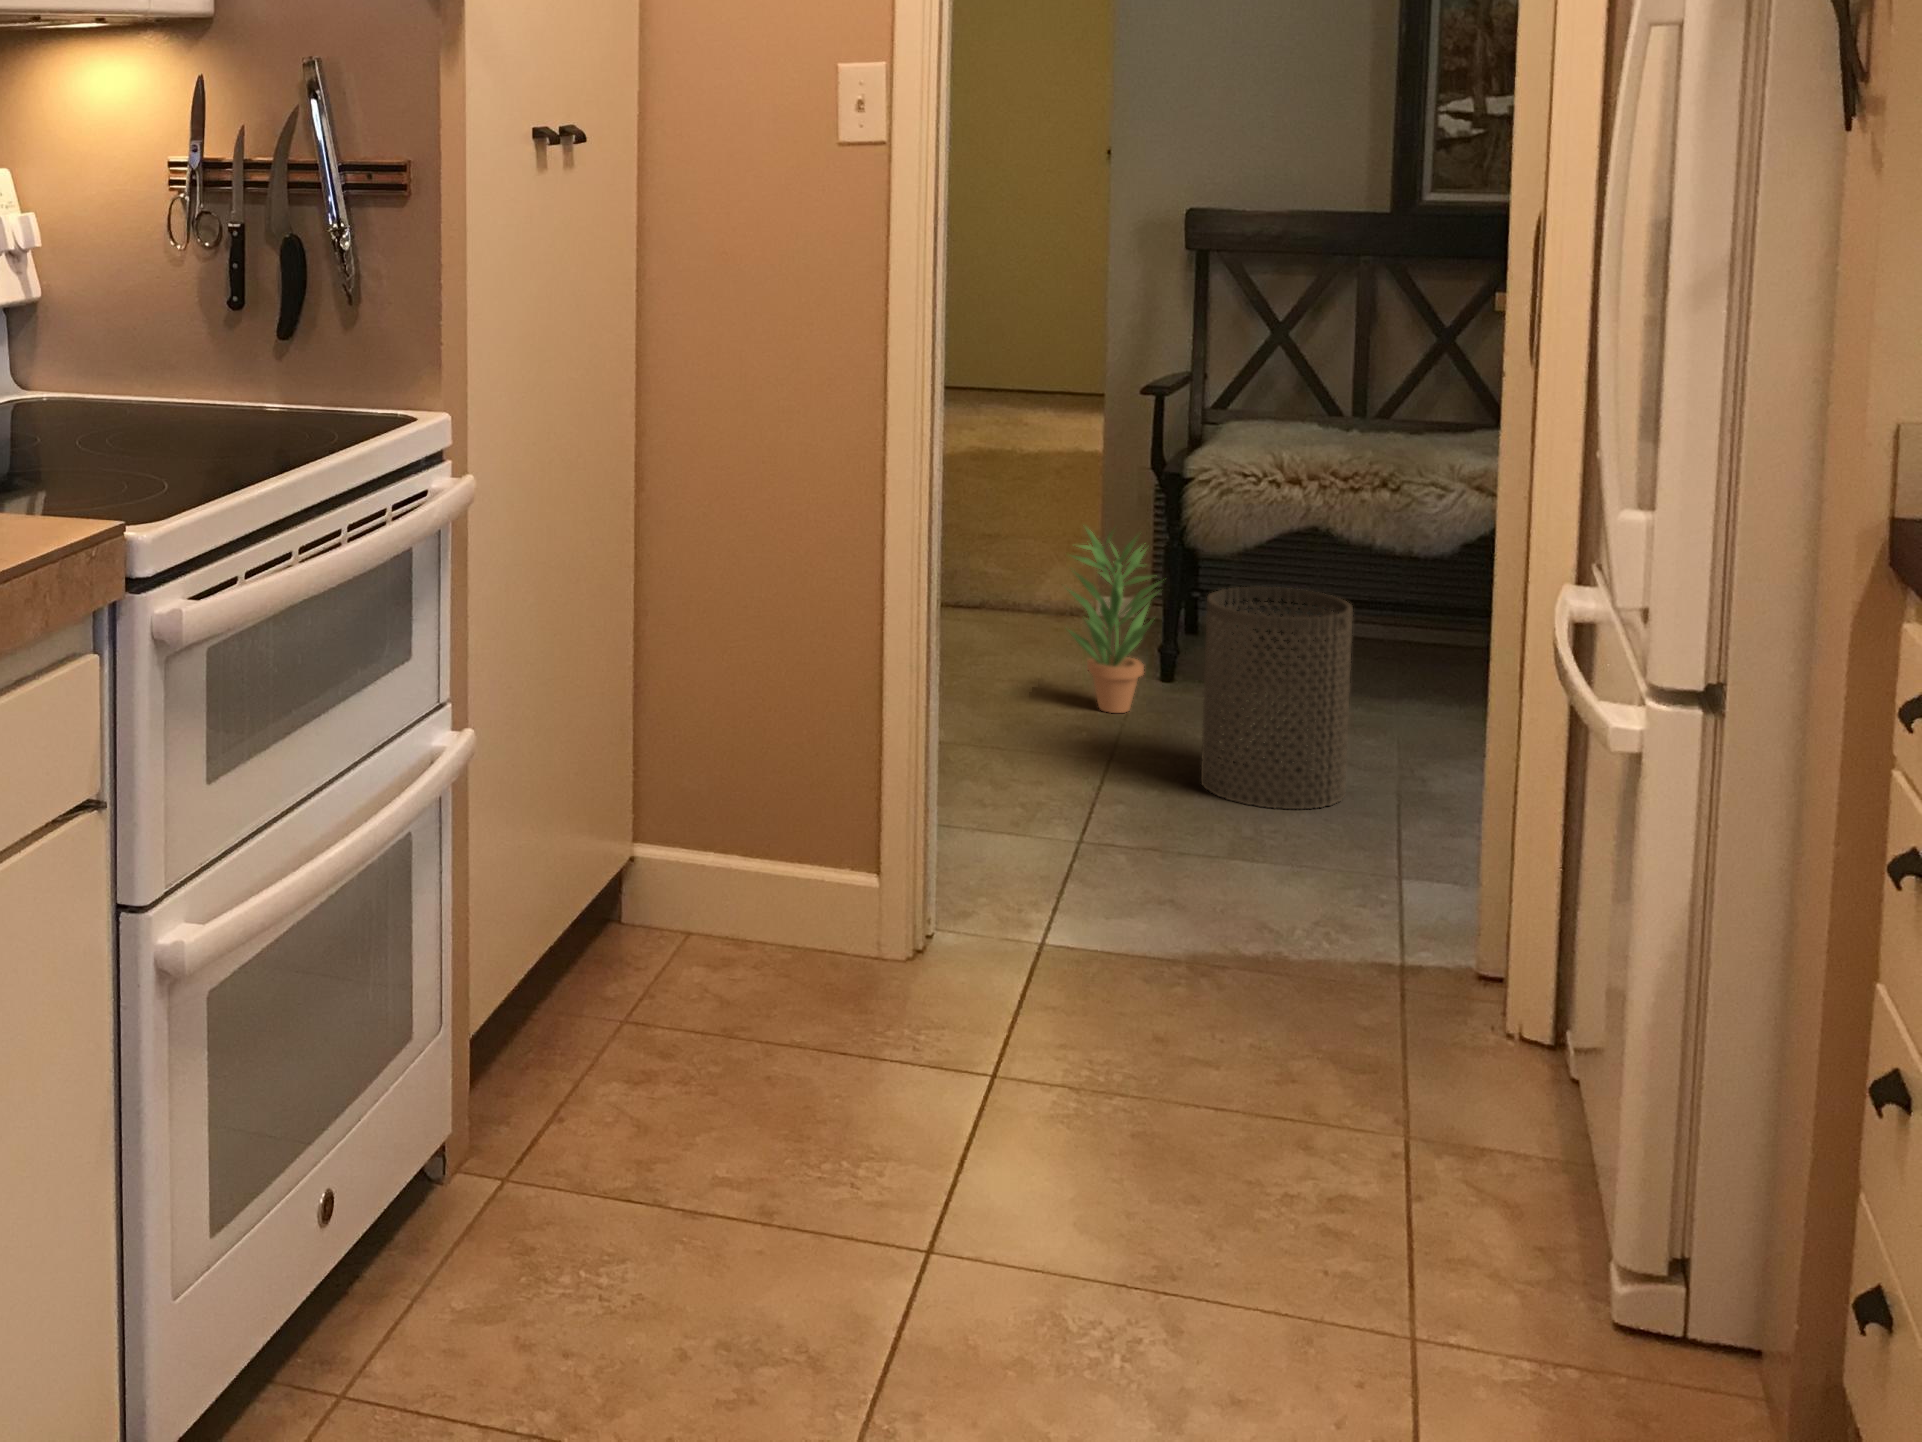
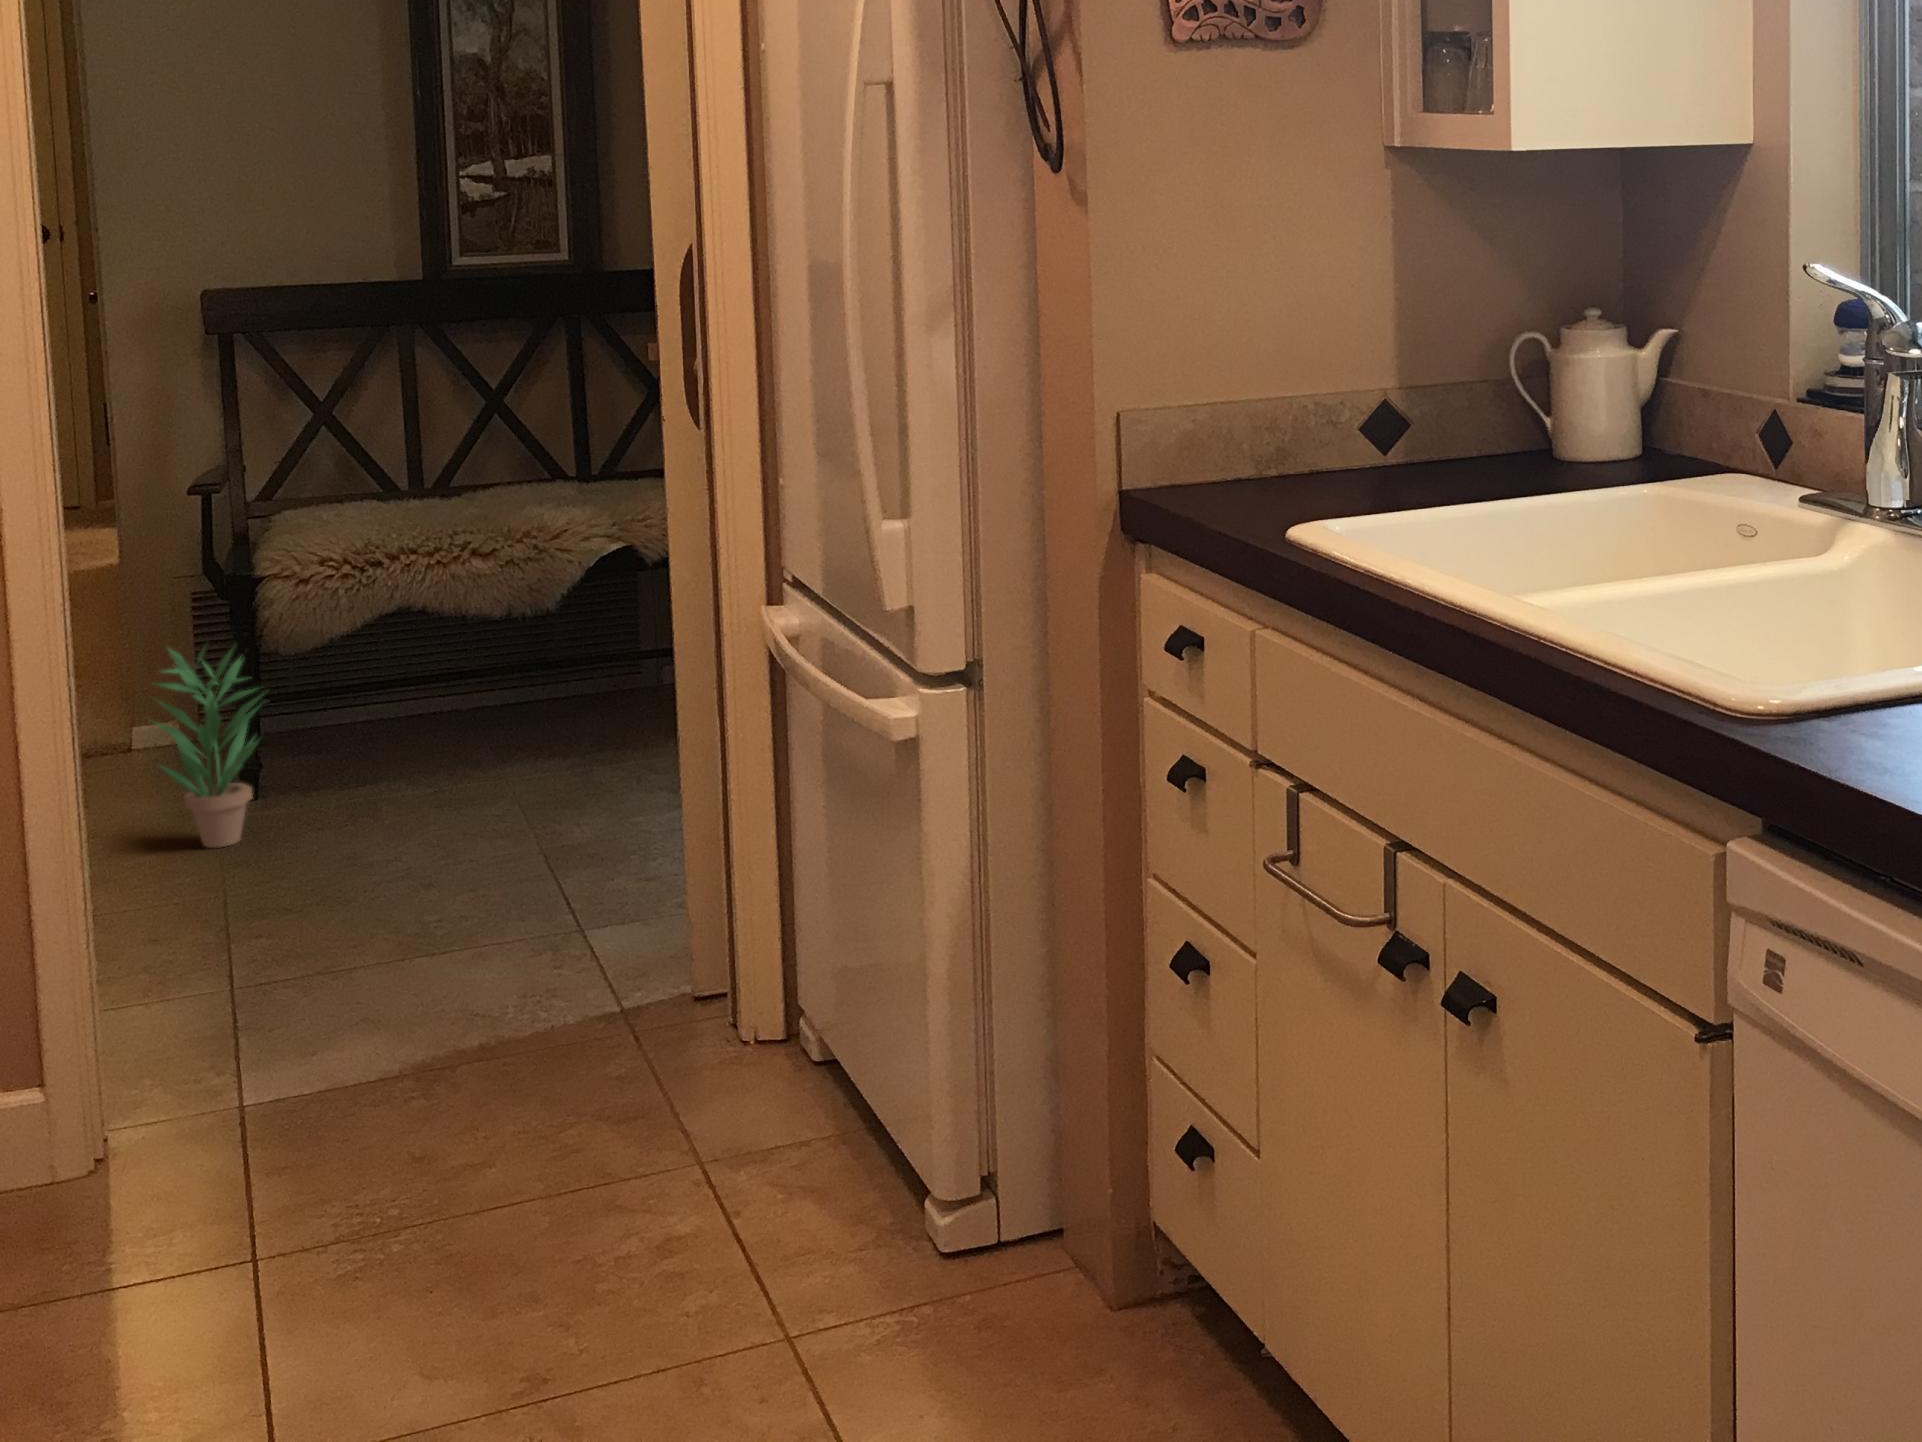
trash can: present [1201,587,1353,809] -> none [338,670,506,904]

